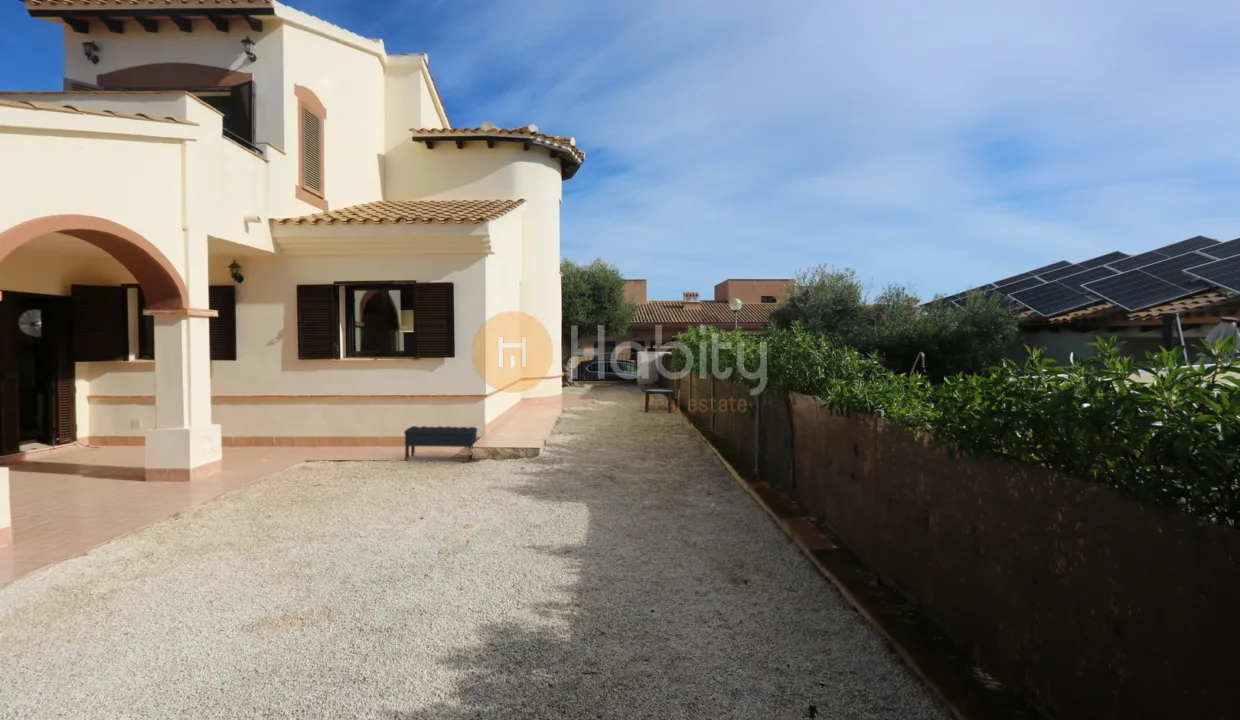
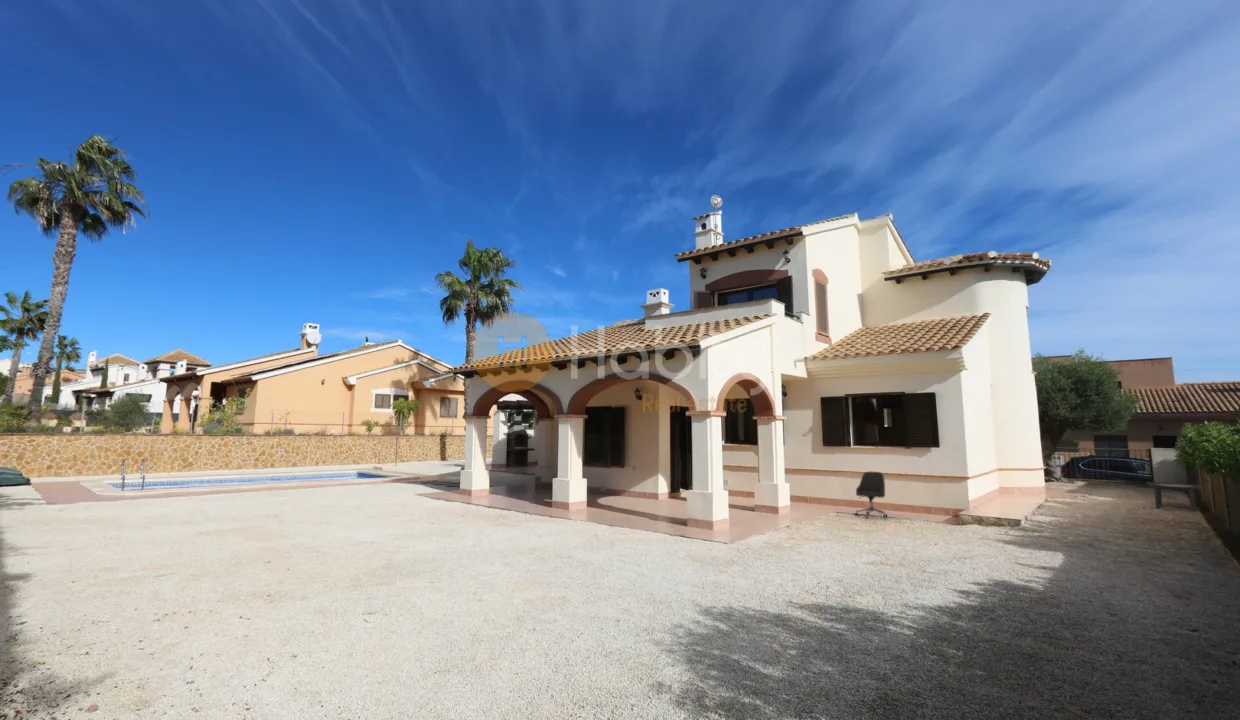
chair: none [337,397,385,466] -> present [855,472,887,518]
bench: present [404,426,477,461] -> none [902,495,962,525]

